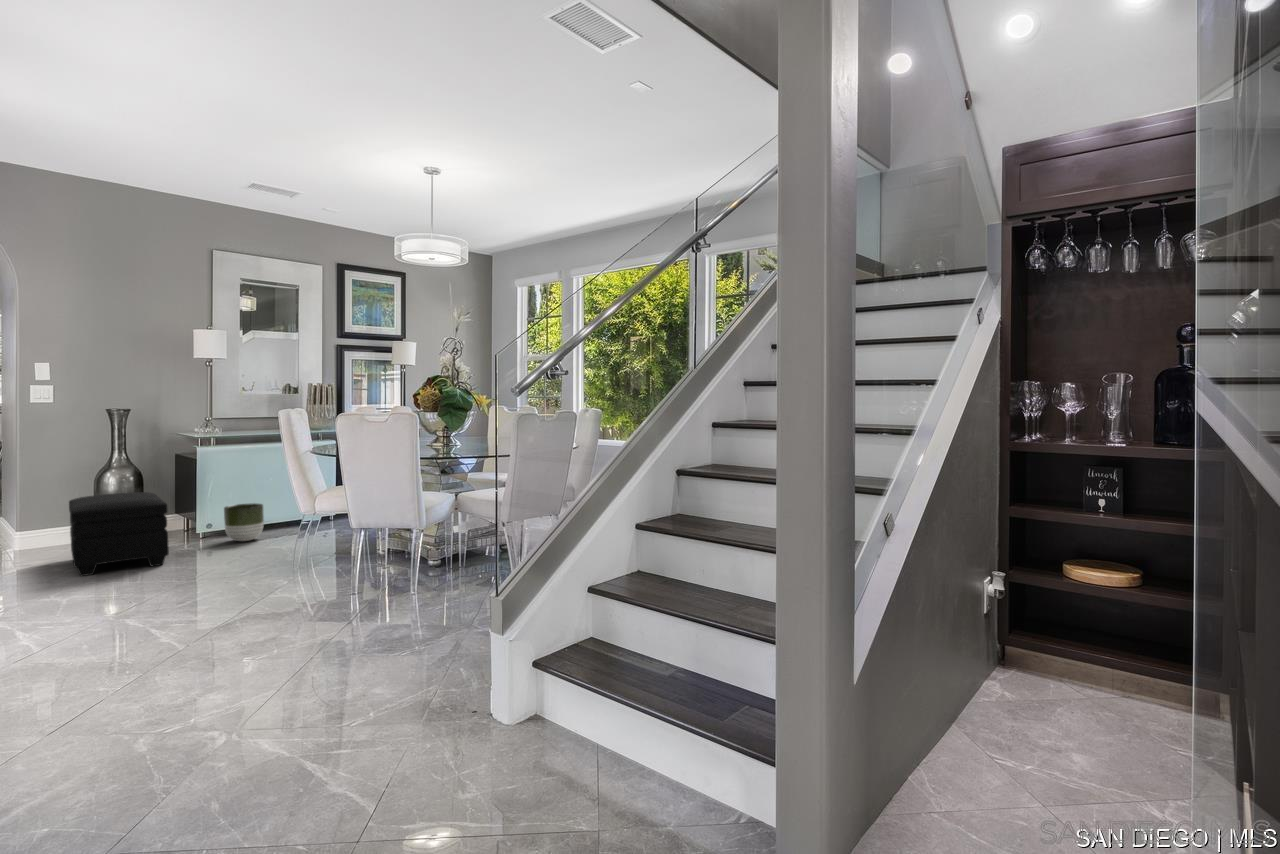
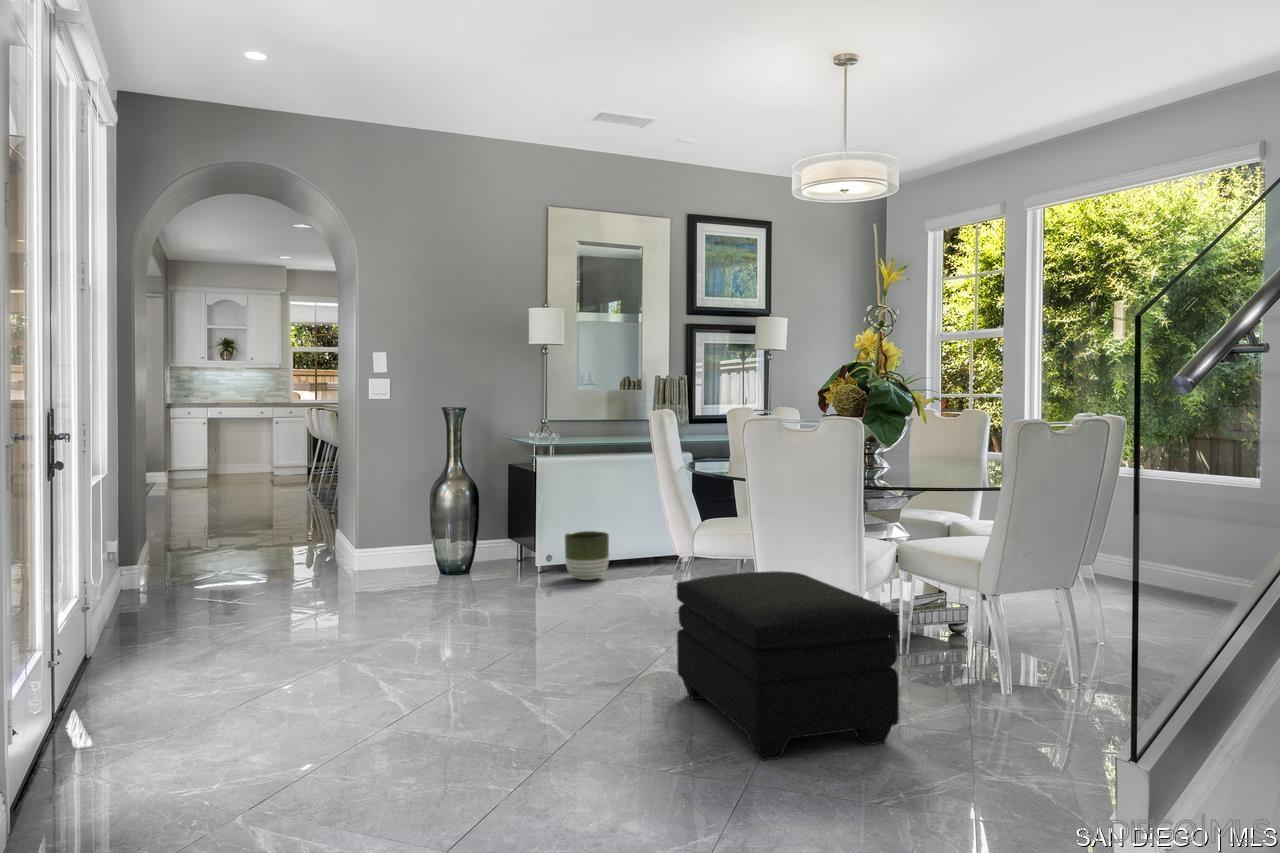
ottoman: present [69,492,169,576] -> present [677,571,899,760]

